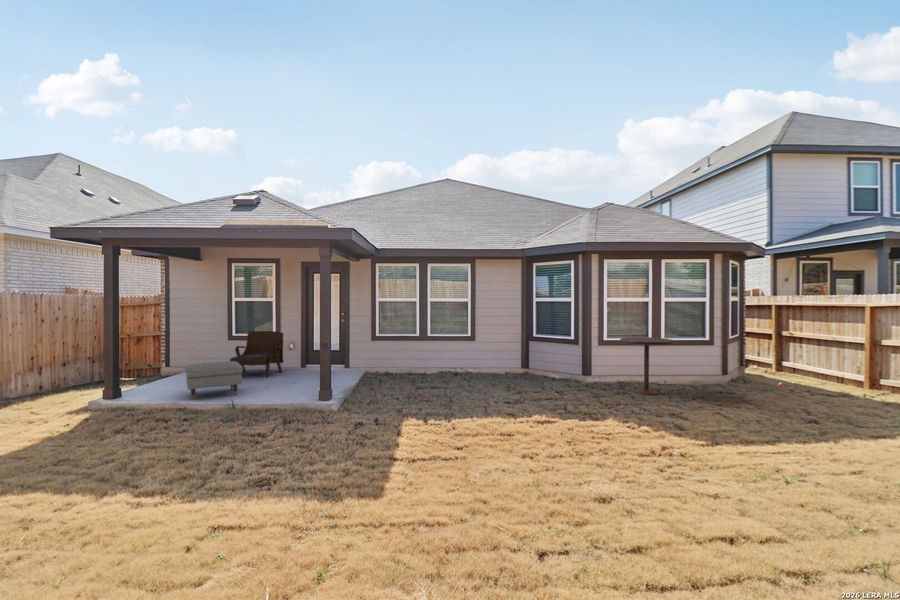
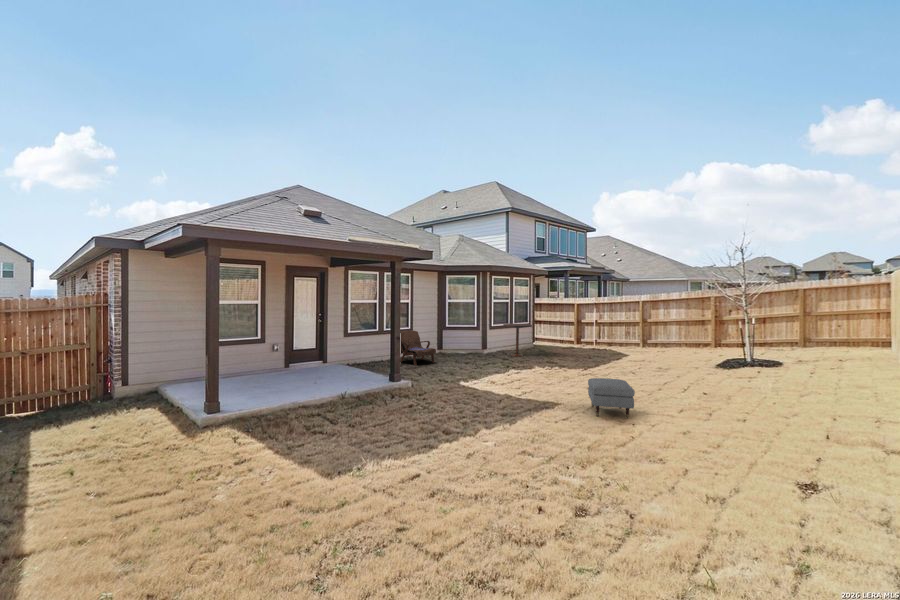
armchair: present [230,331,283,377] -> present [401,331,436,365]
ottoman: present [185,361,243,400] -> present [588,378,635,419]

